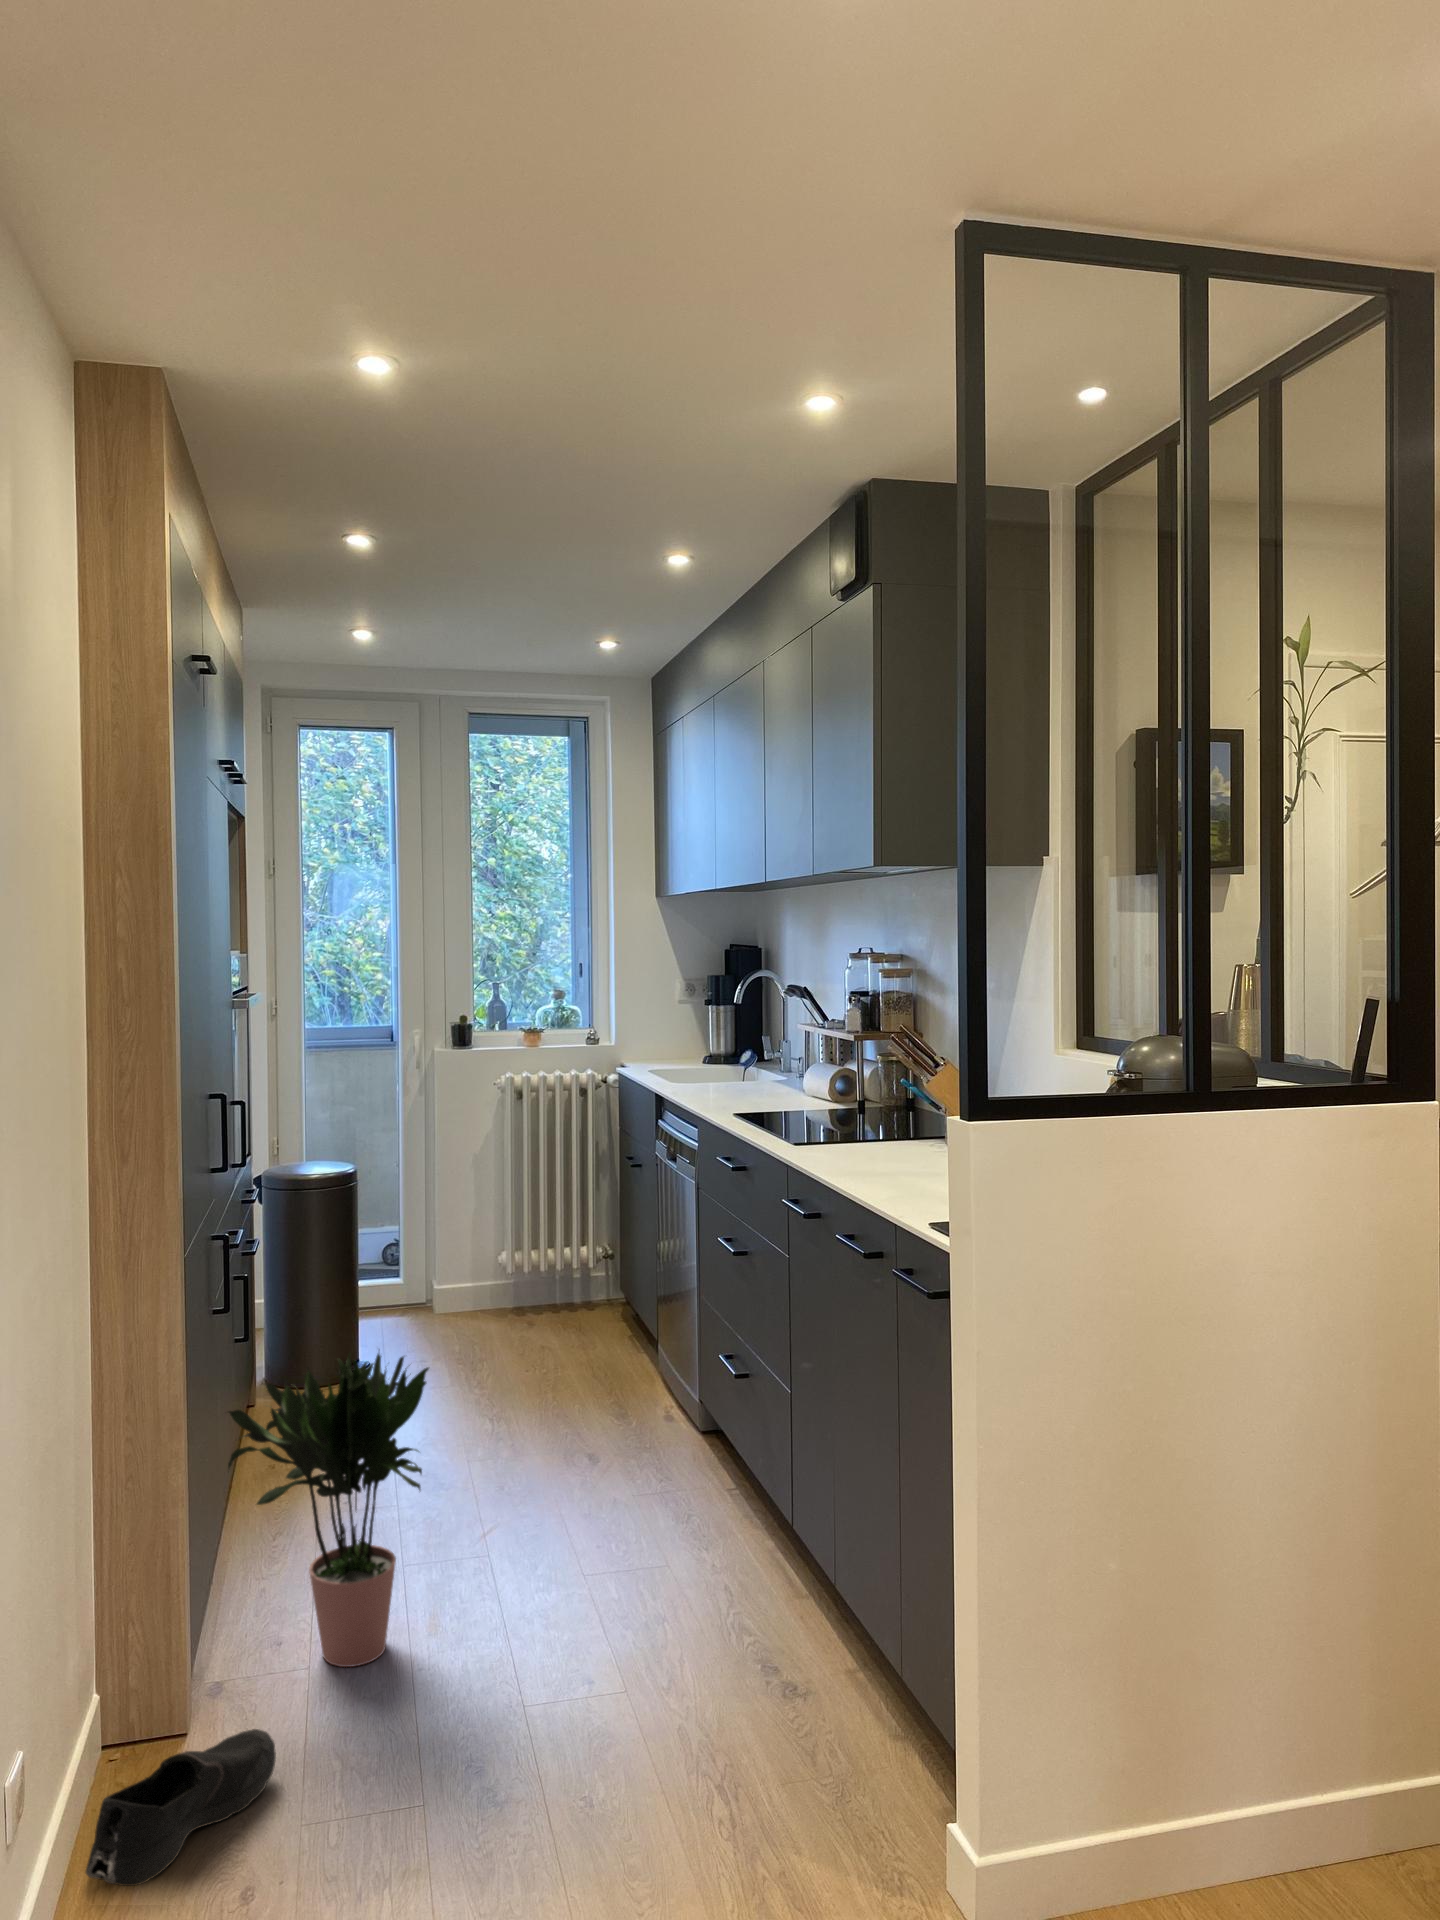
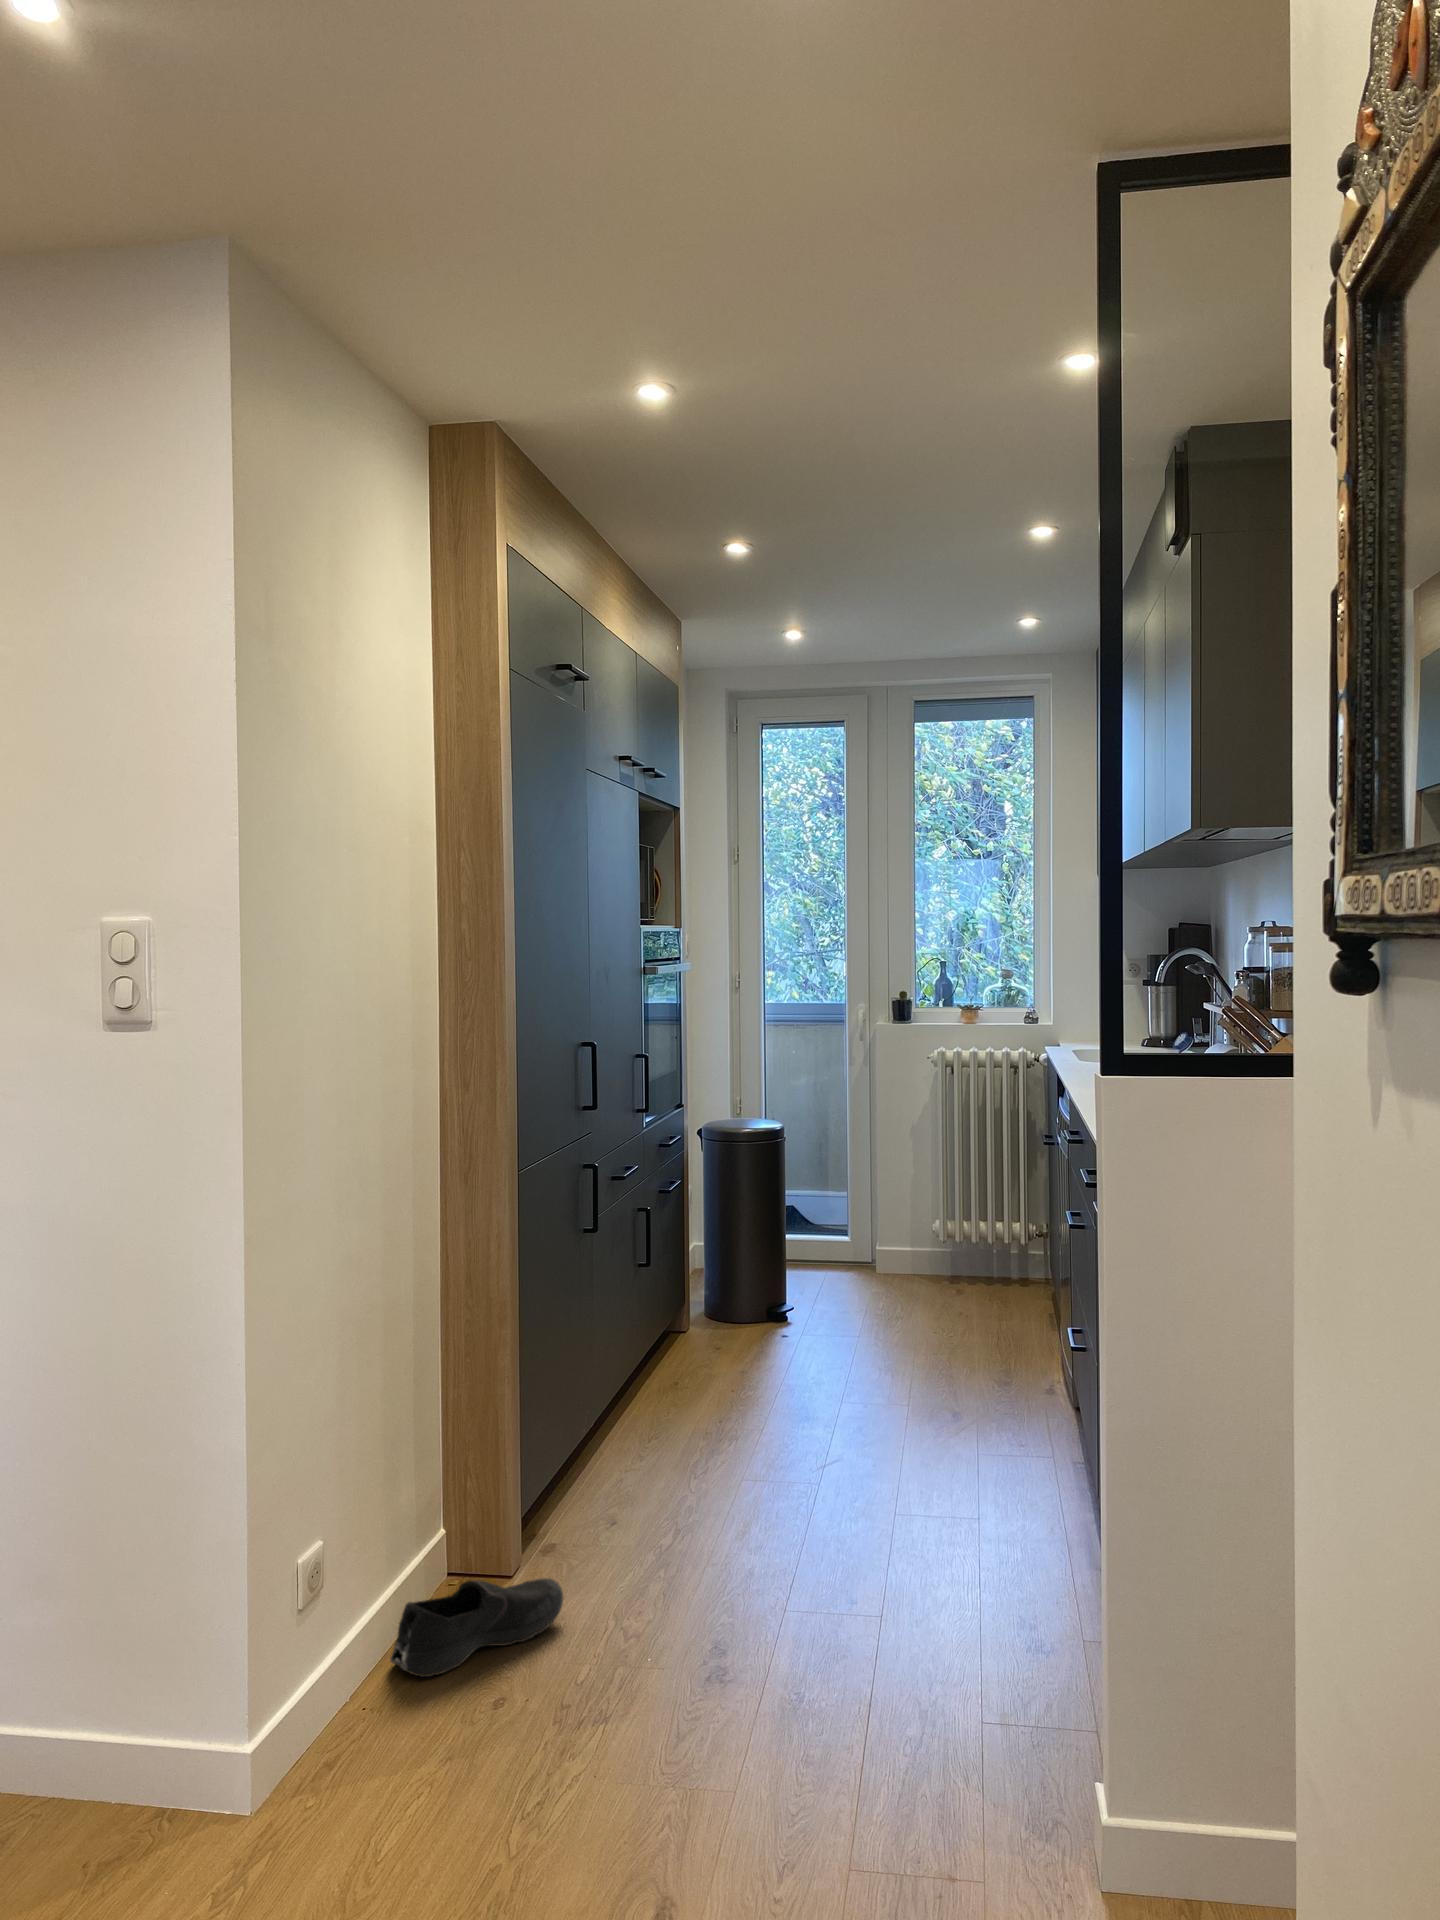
potted plant: present [228,1354,429,1667] -> none [552,1253,741,1551]

